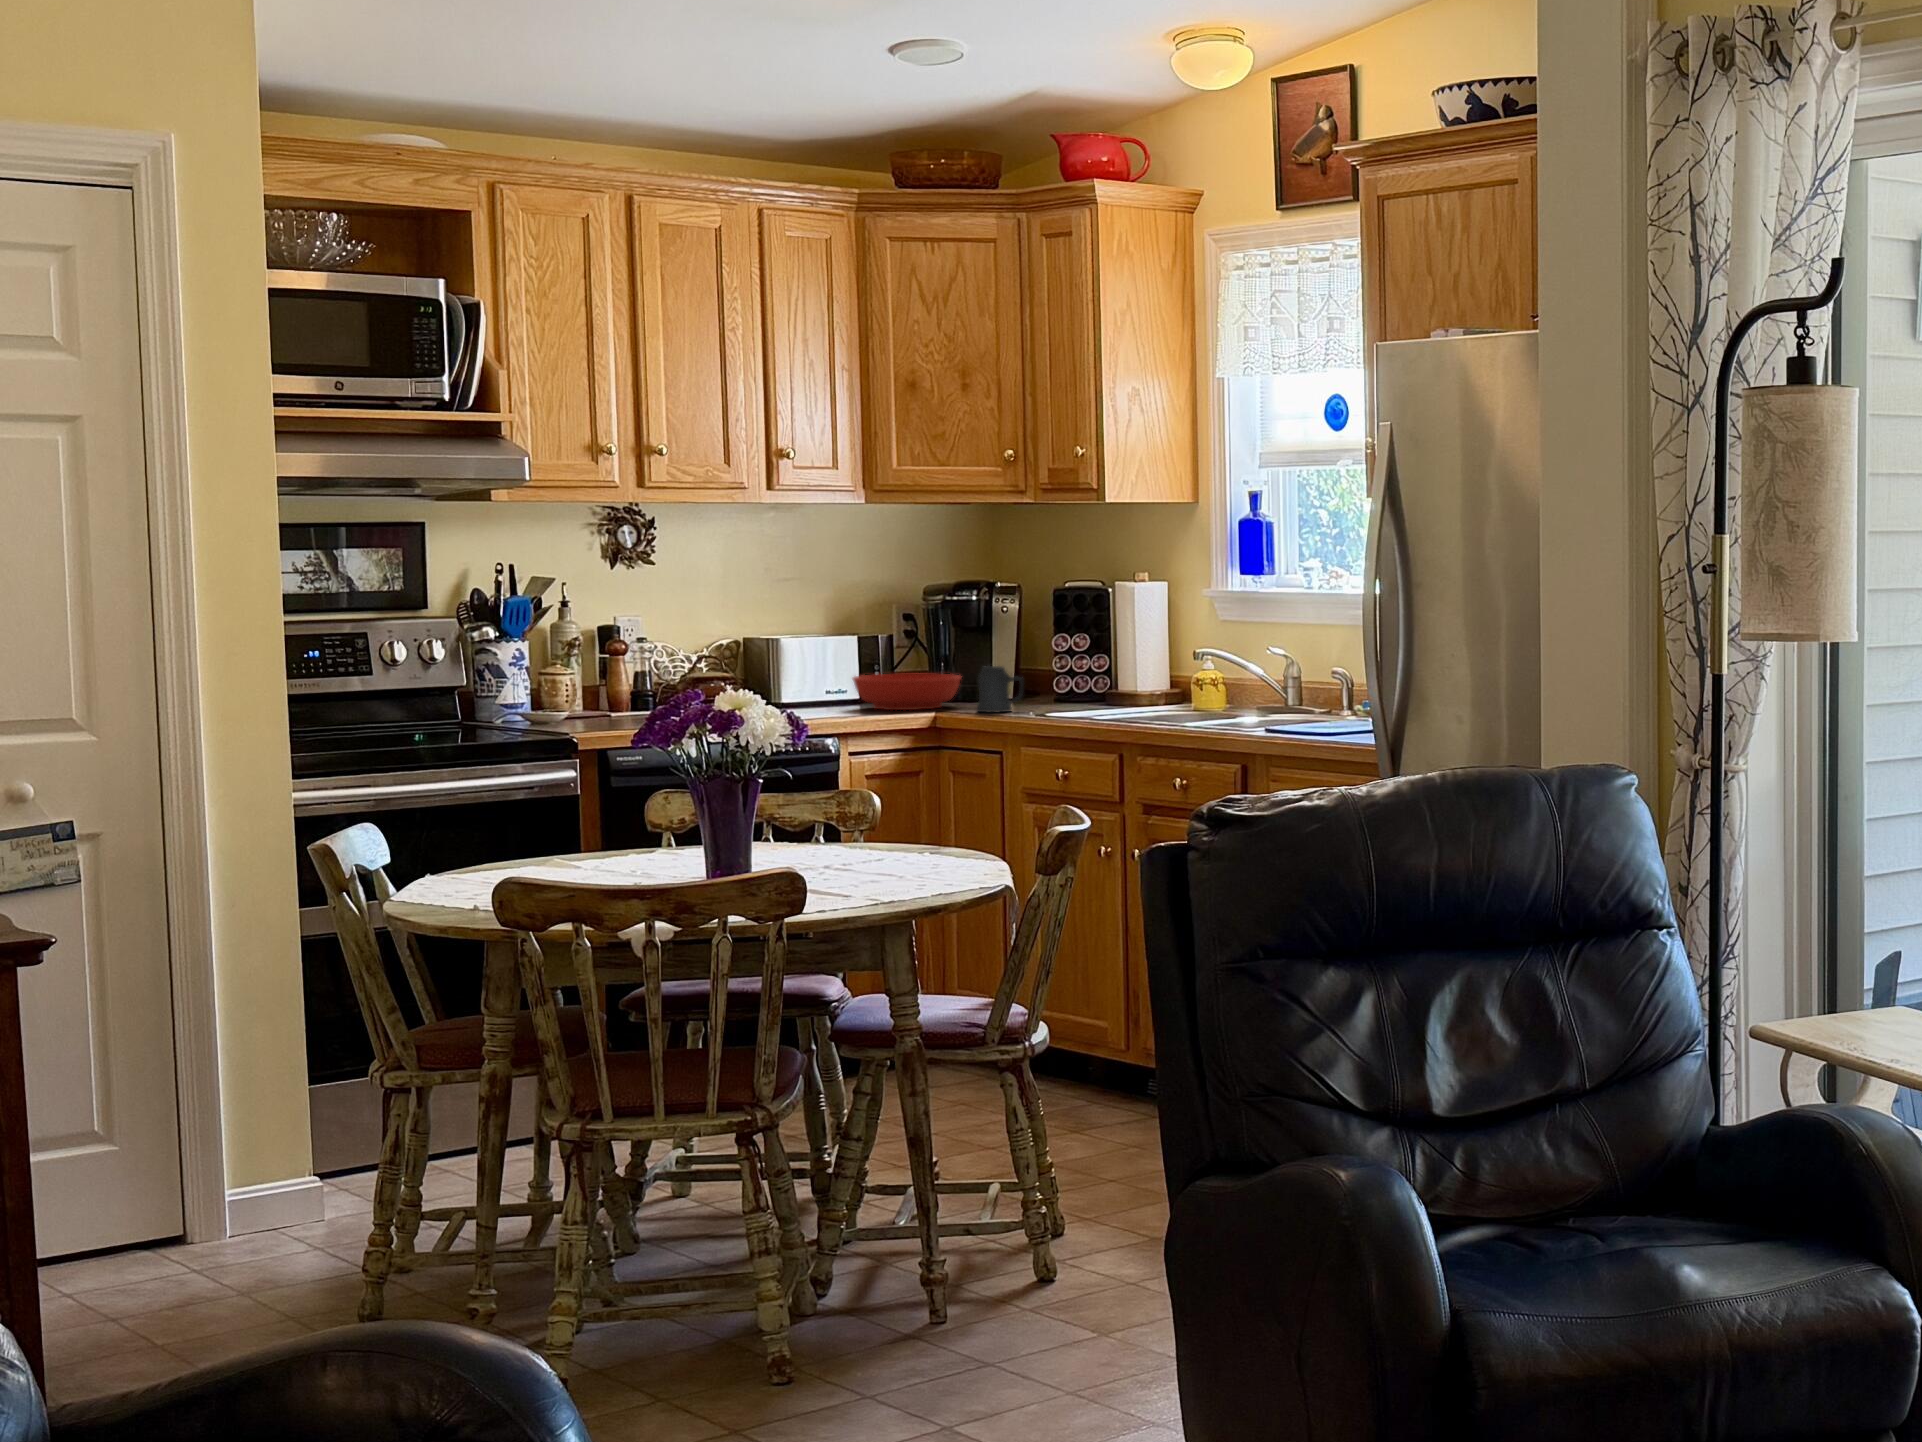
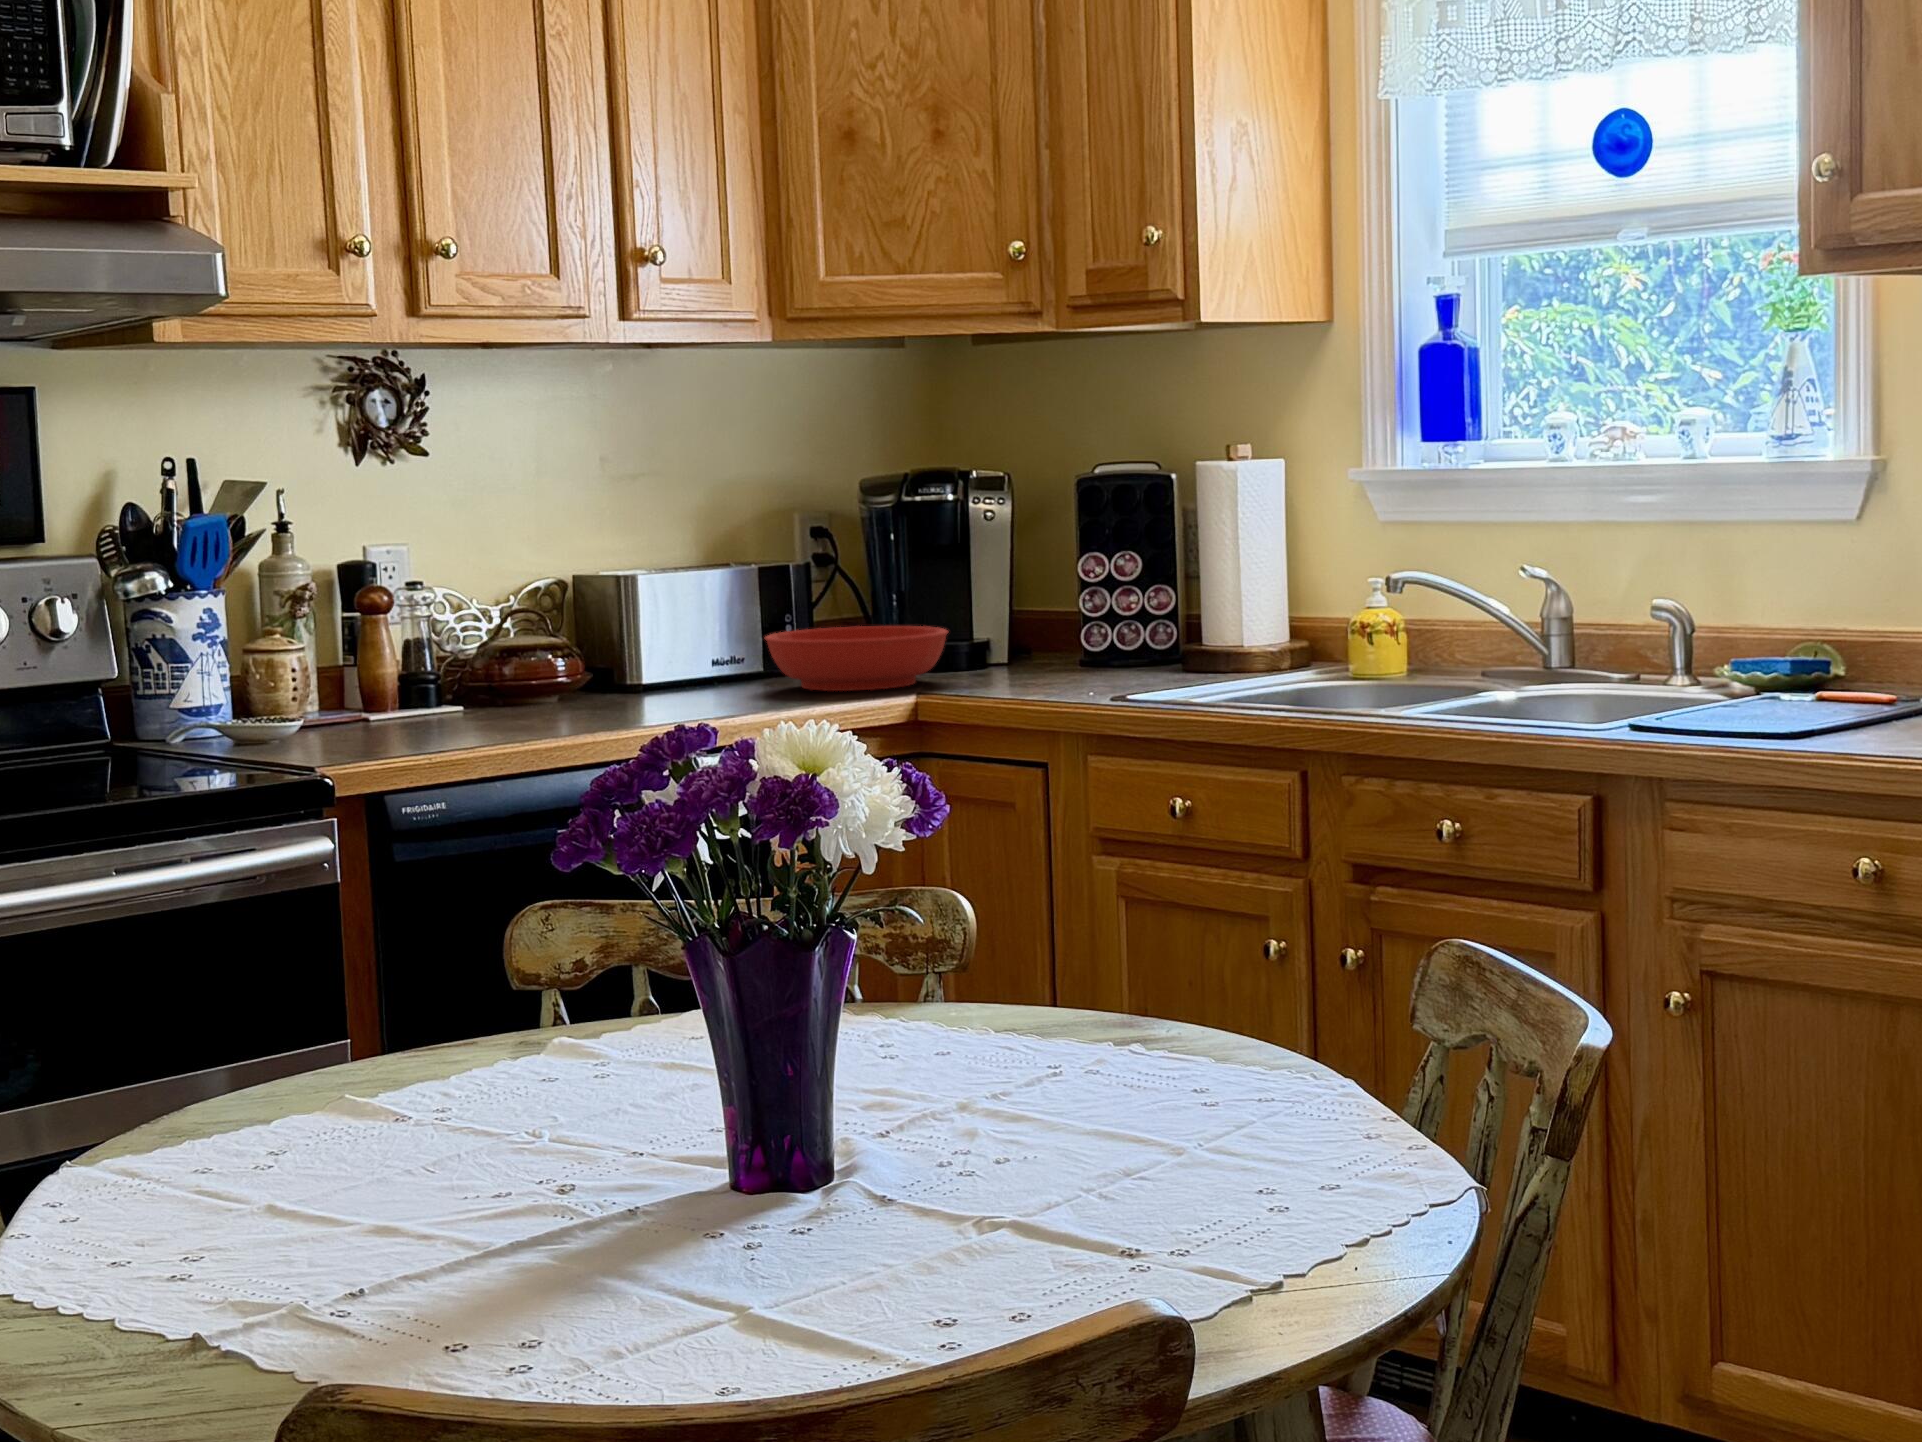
mug: present [976,666,1023,712] -> none [991,612,1071,693]

